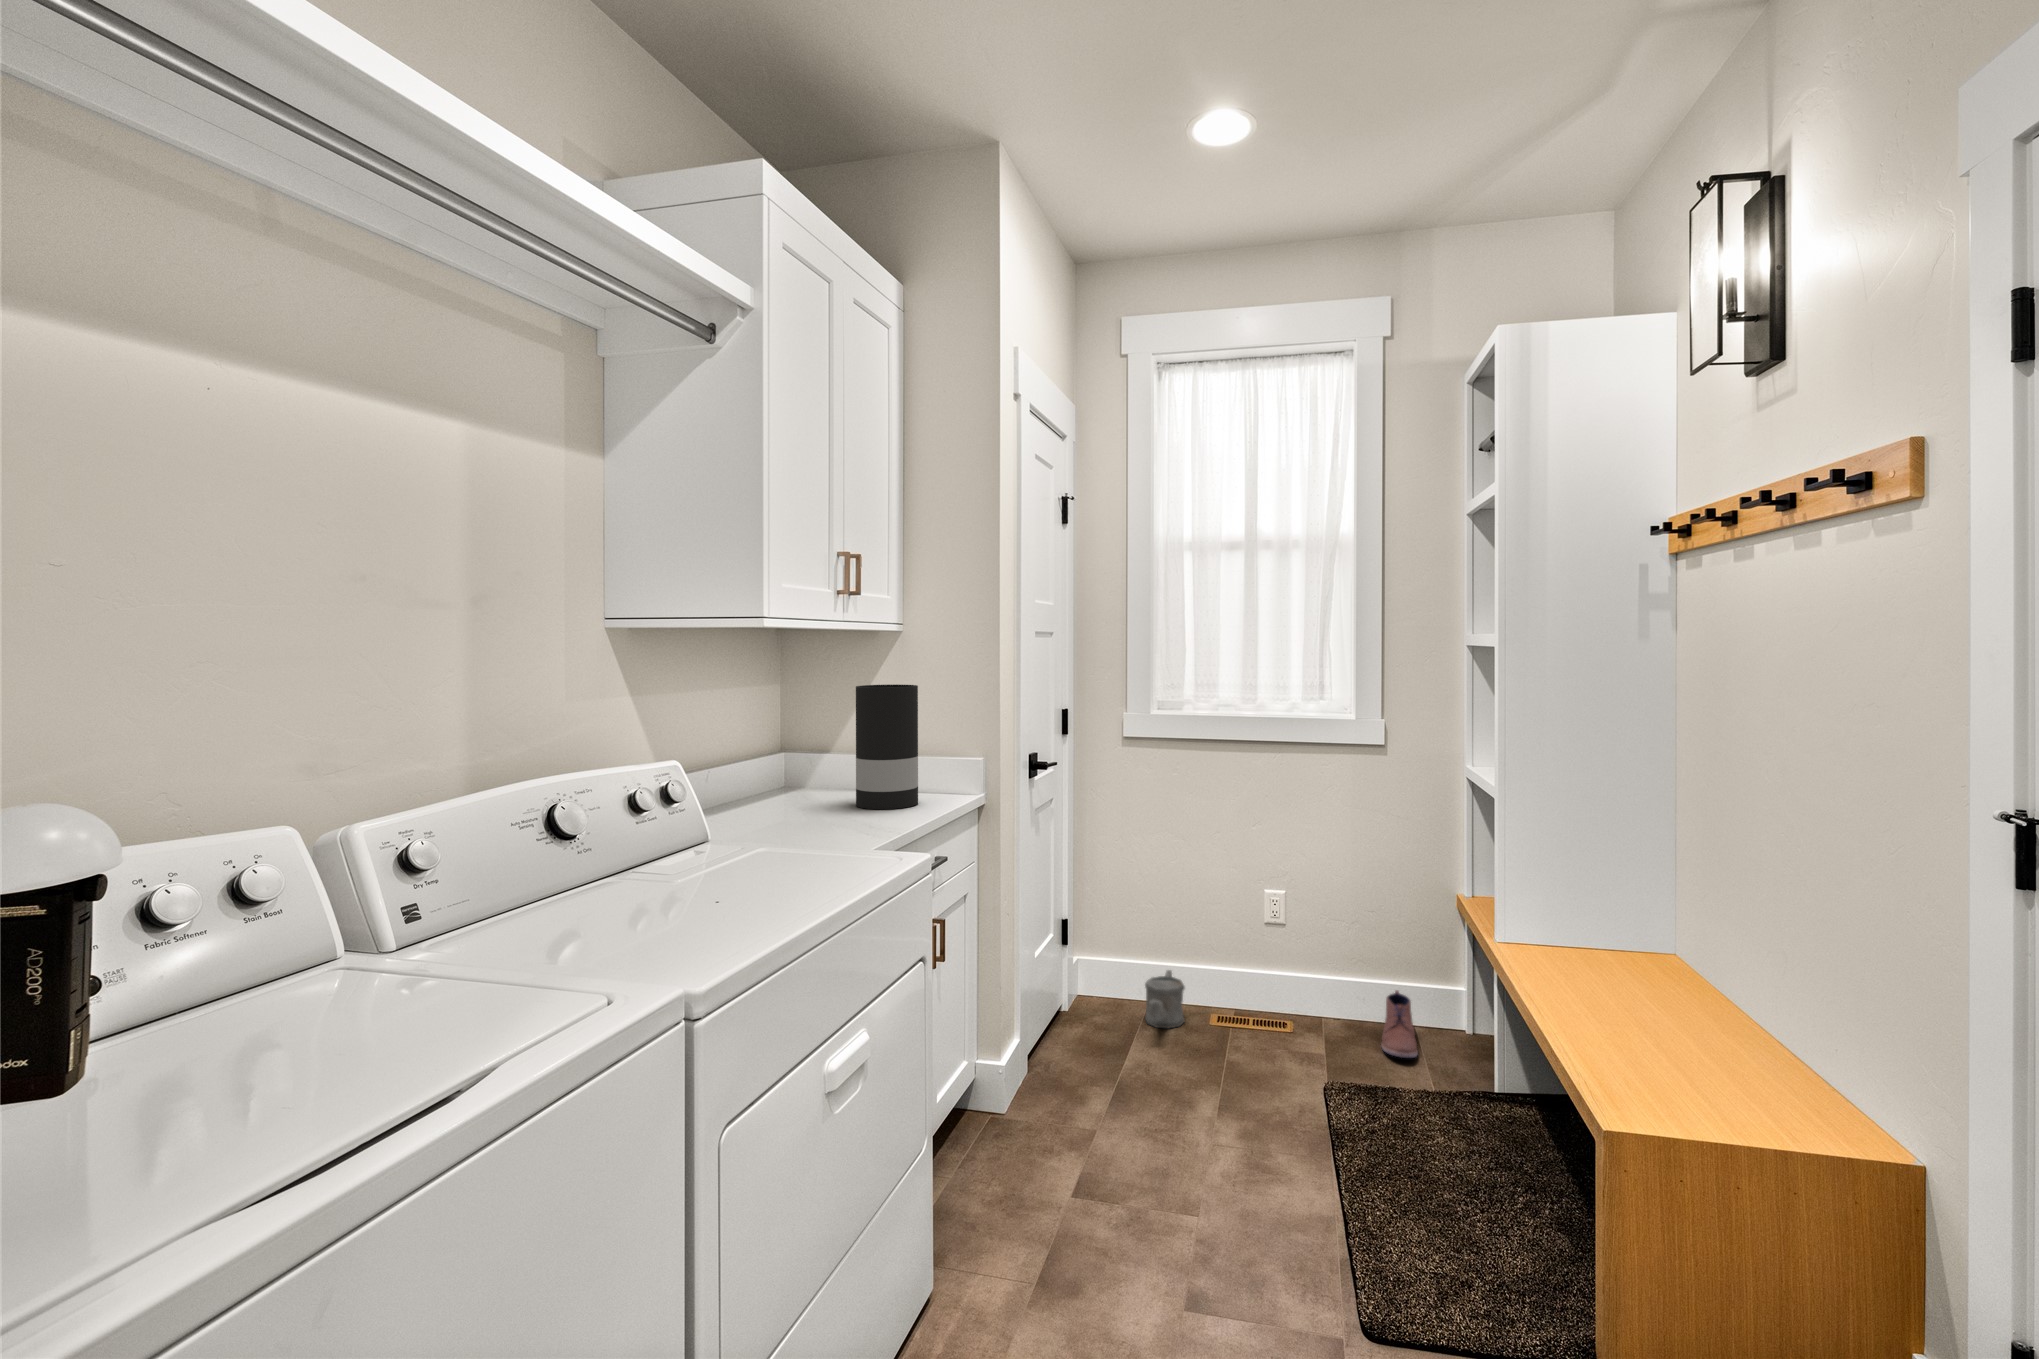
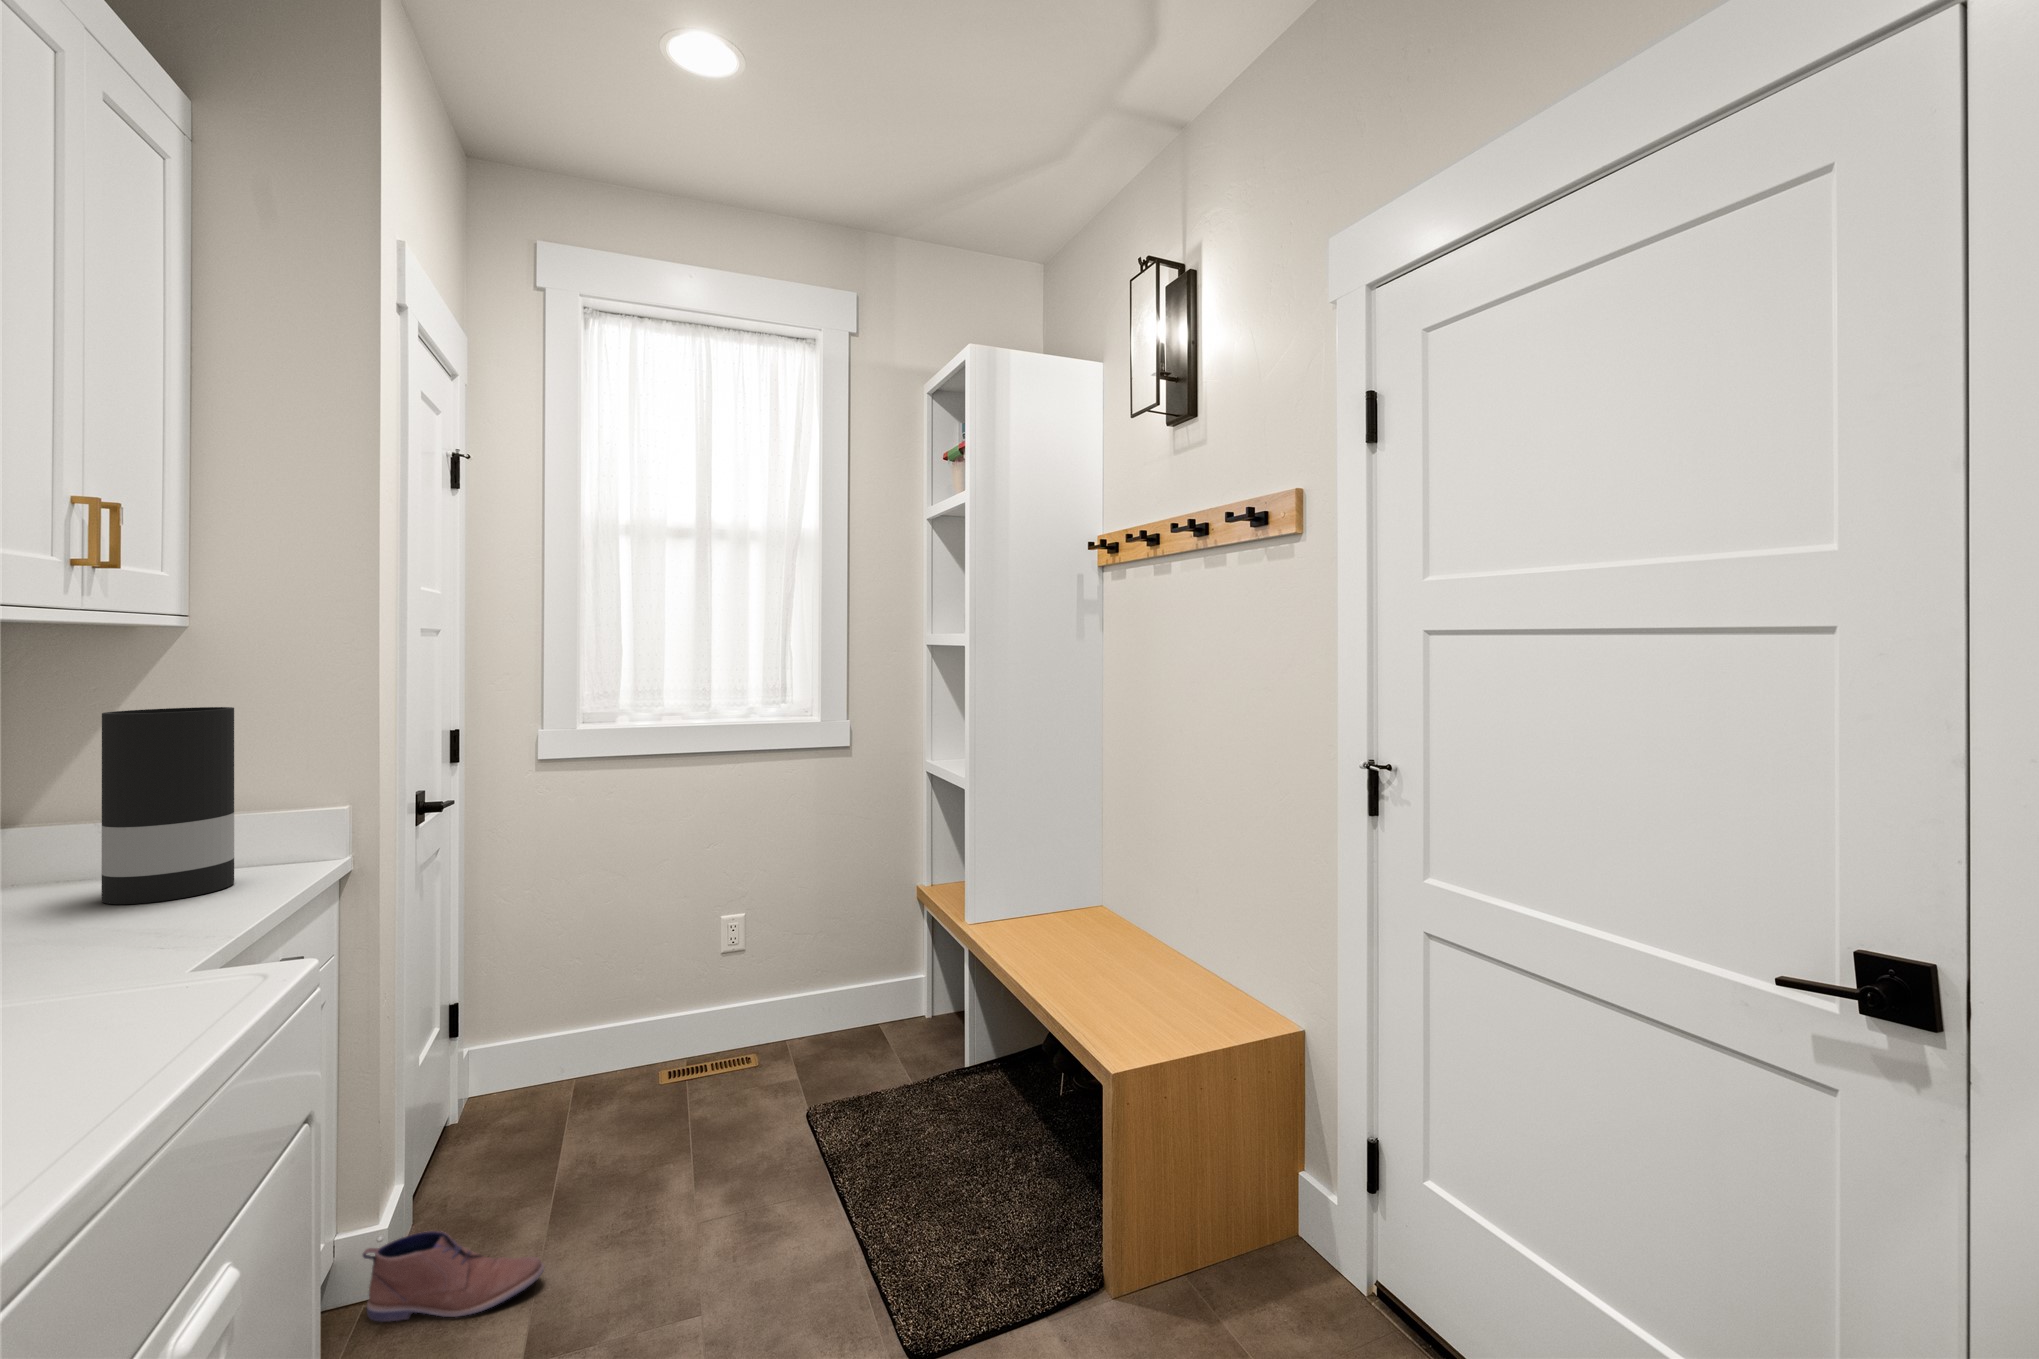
watering can: present [1145,970,1185,1028] -> none [574,1030,628,1103]
shoe: present [1381,990,1418,1058] -> present [363,1231,544,1322]

